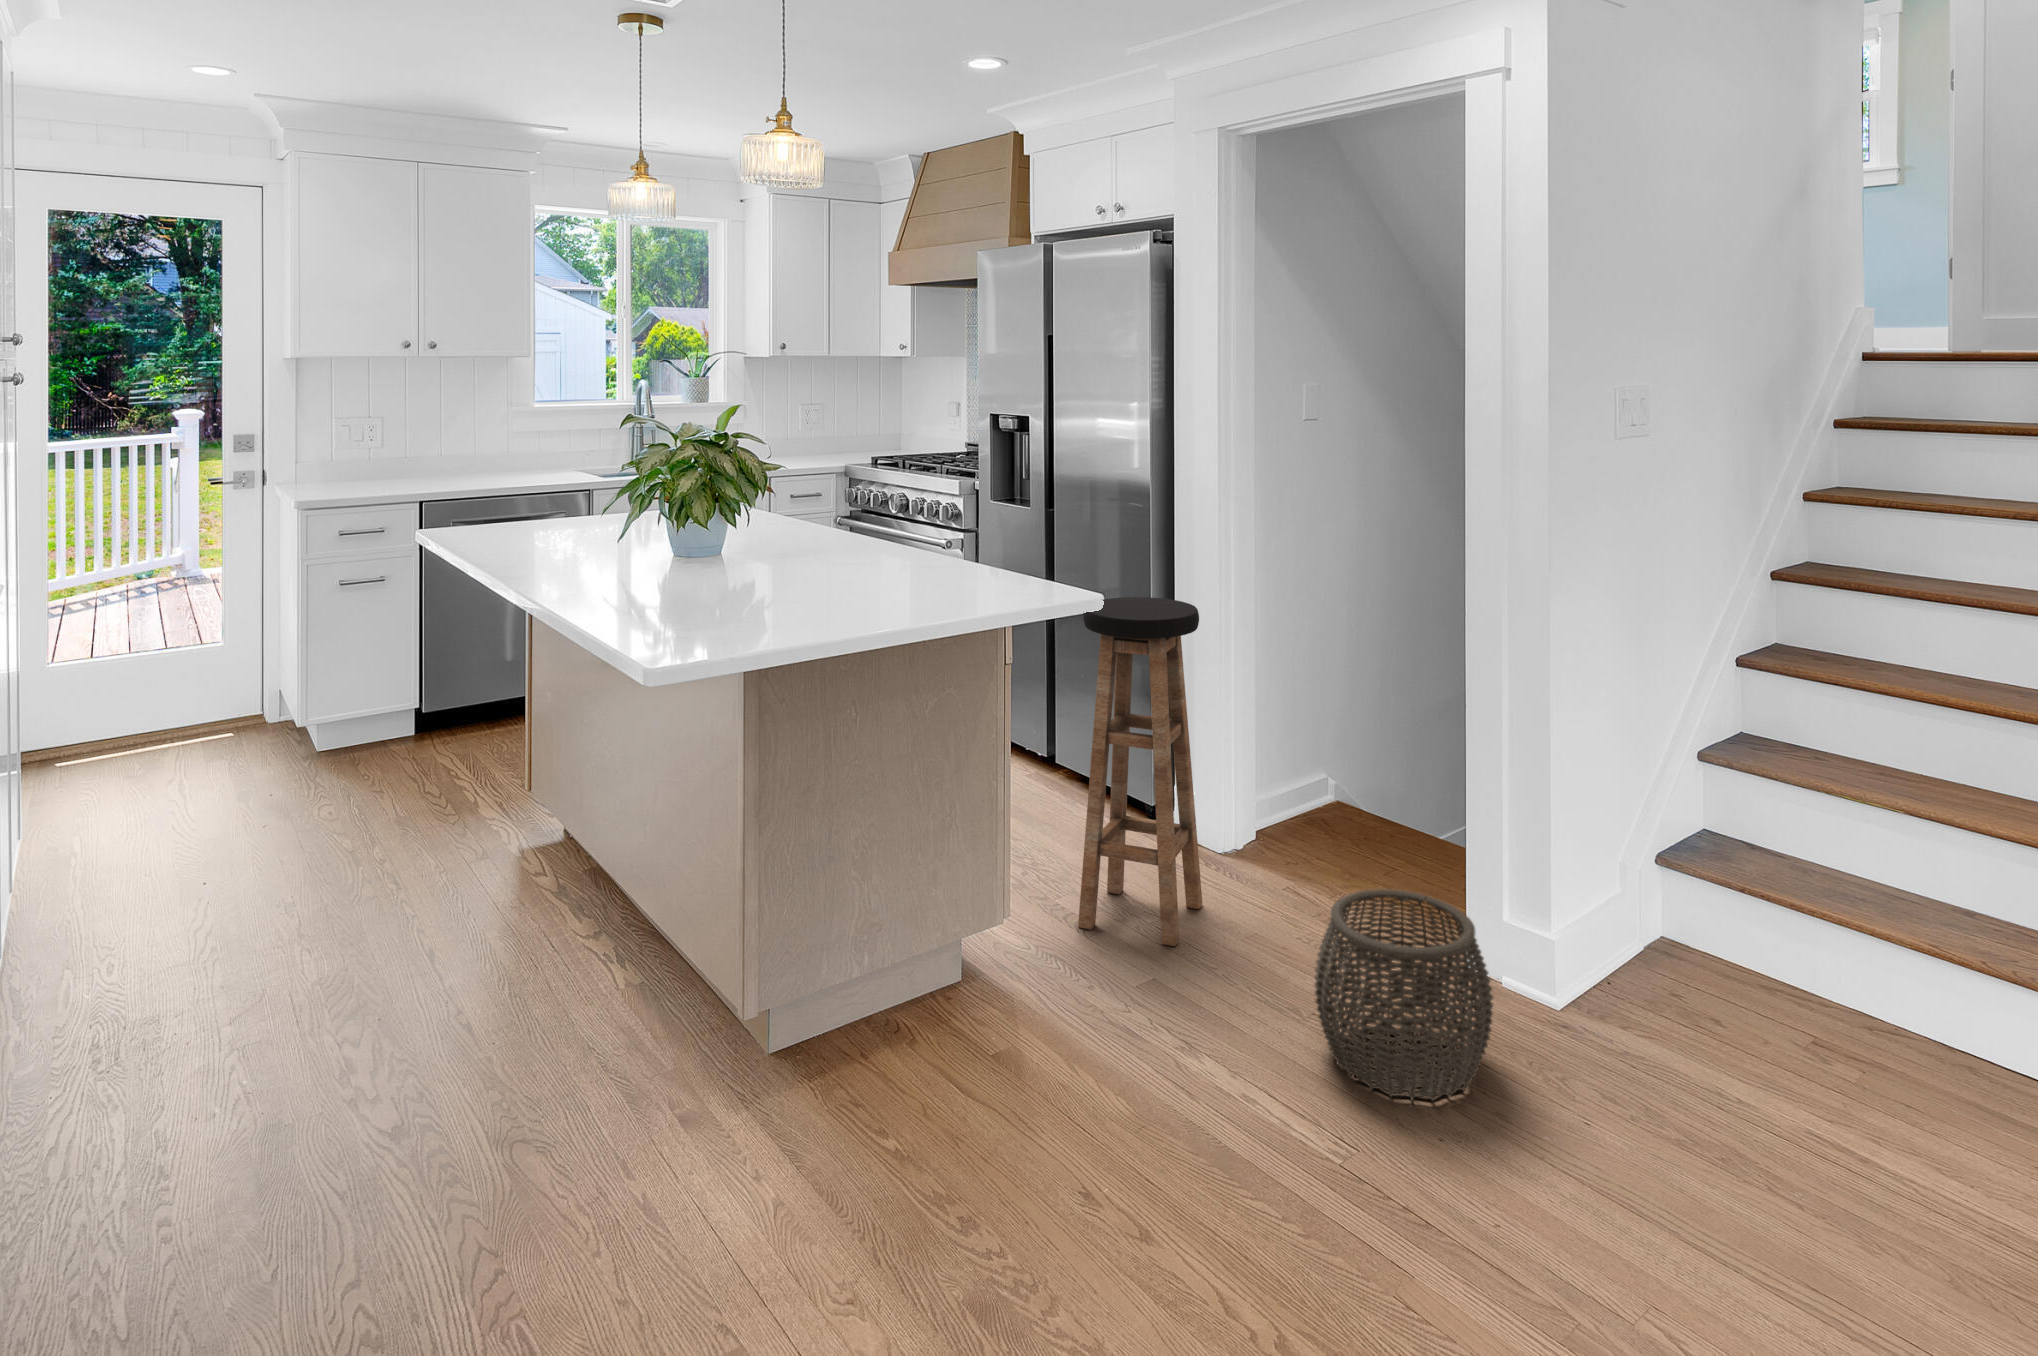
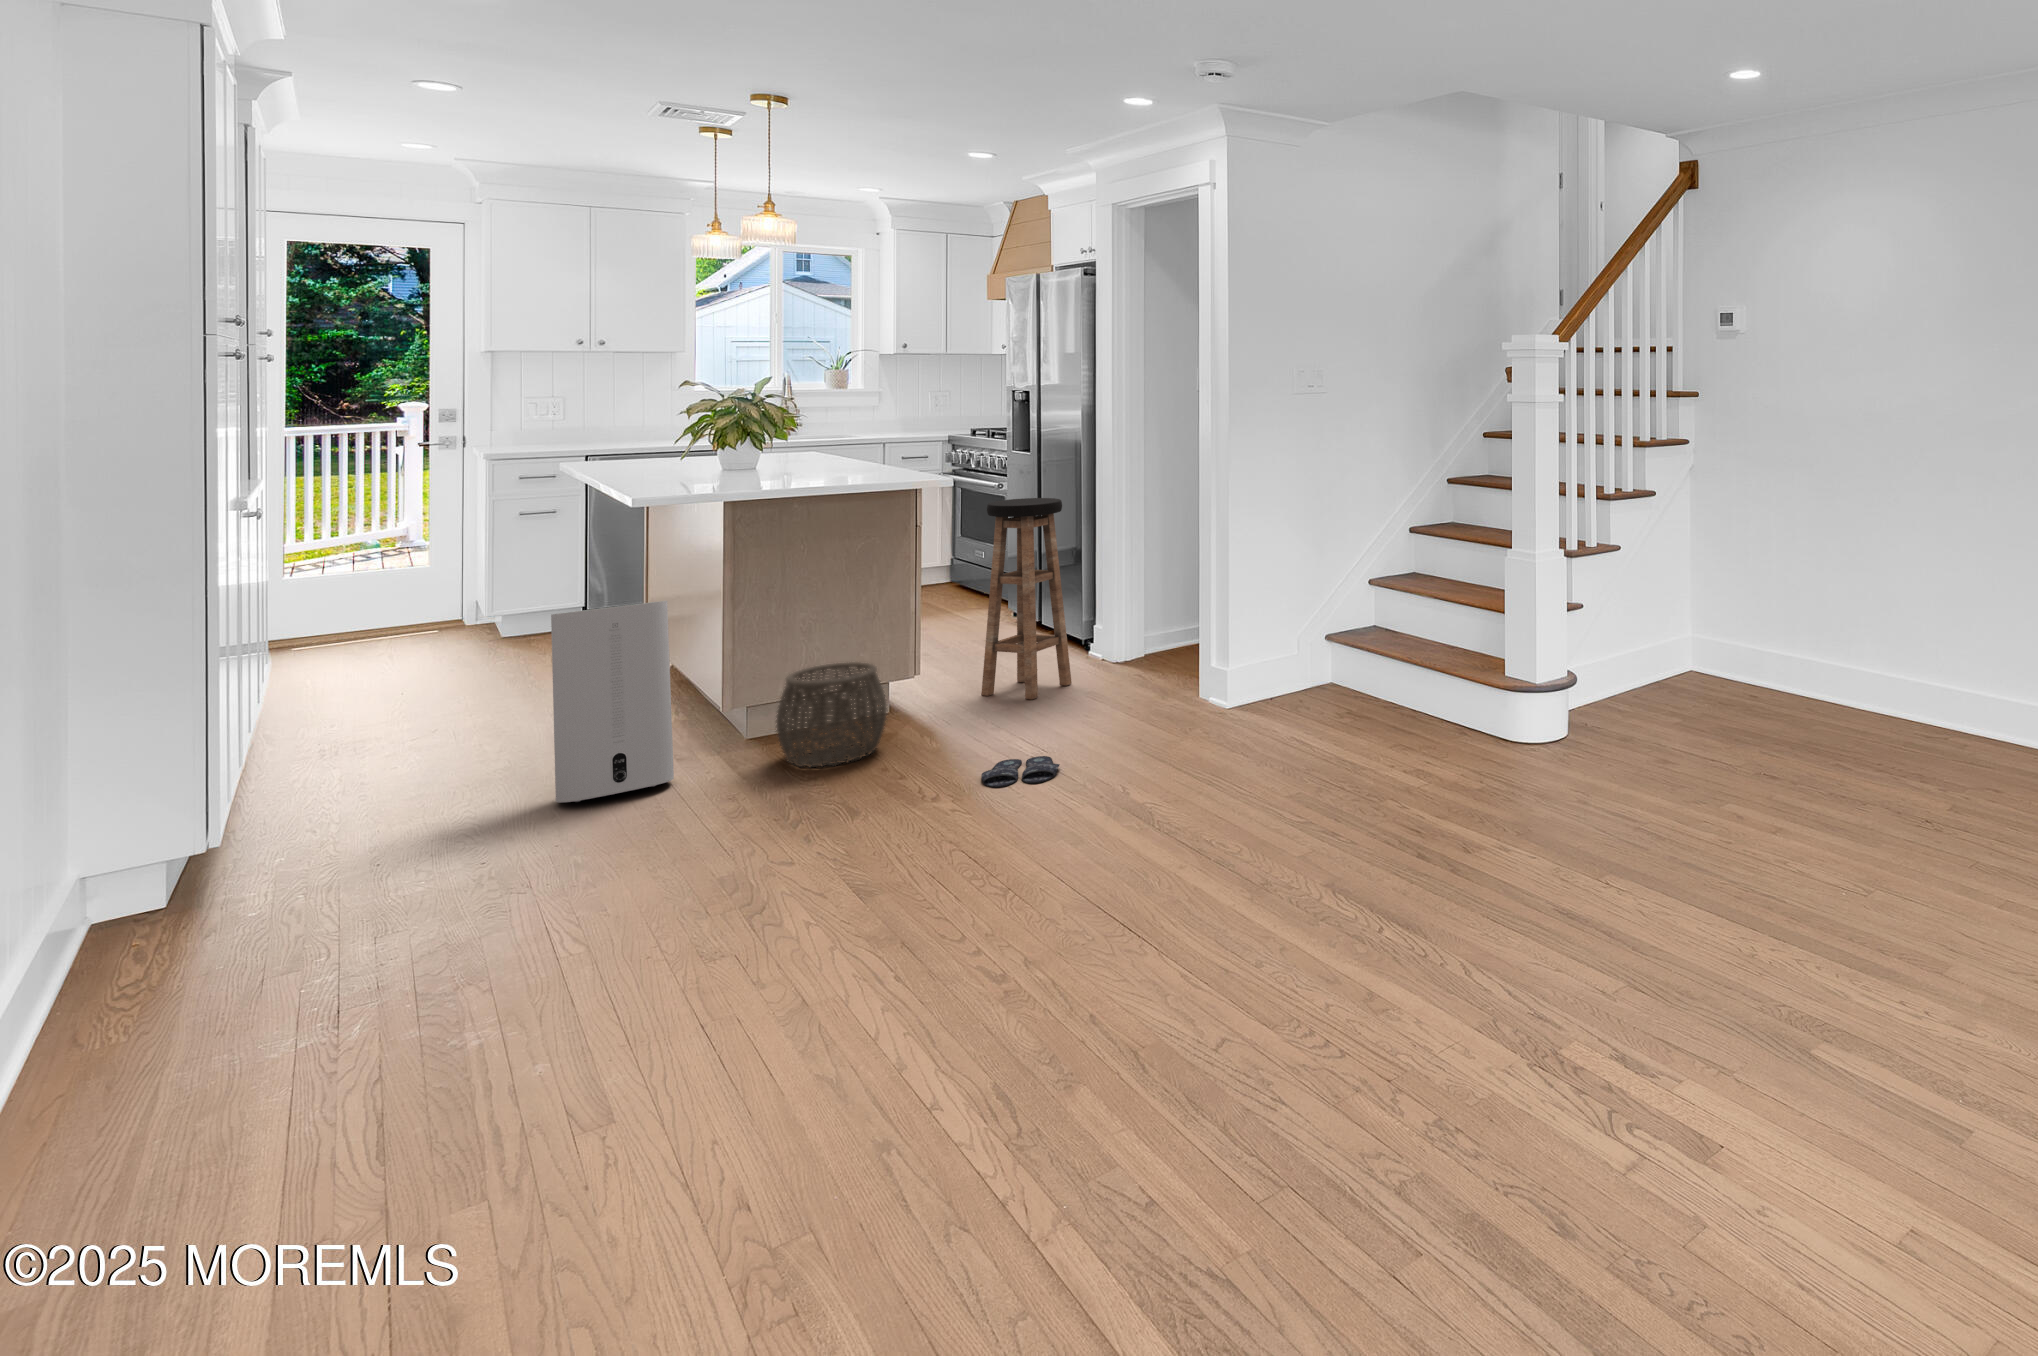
air purifier: none [509,827,715,1264] -> present [551,601,674,803]
woven basket: present [1314,889,1493,1100] -> present [776,662,887,767]
slippers: none [1290,1148,1452,1271] -> present [981,756,1060,787]

